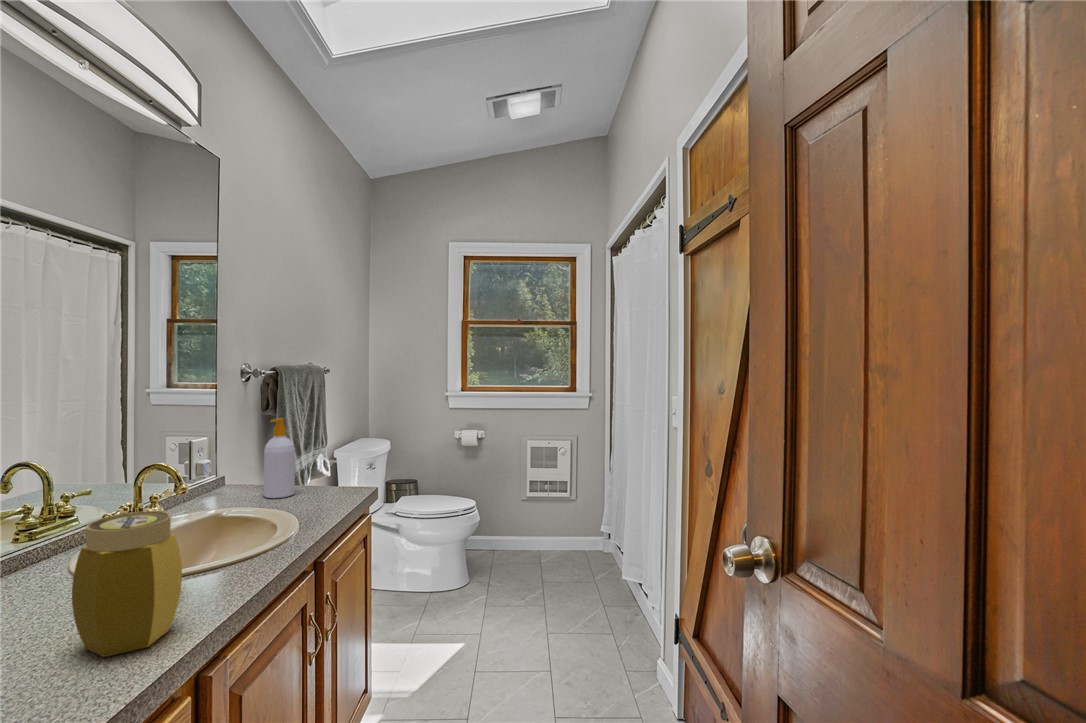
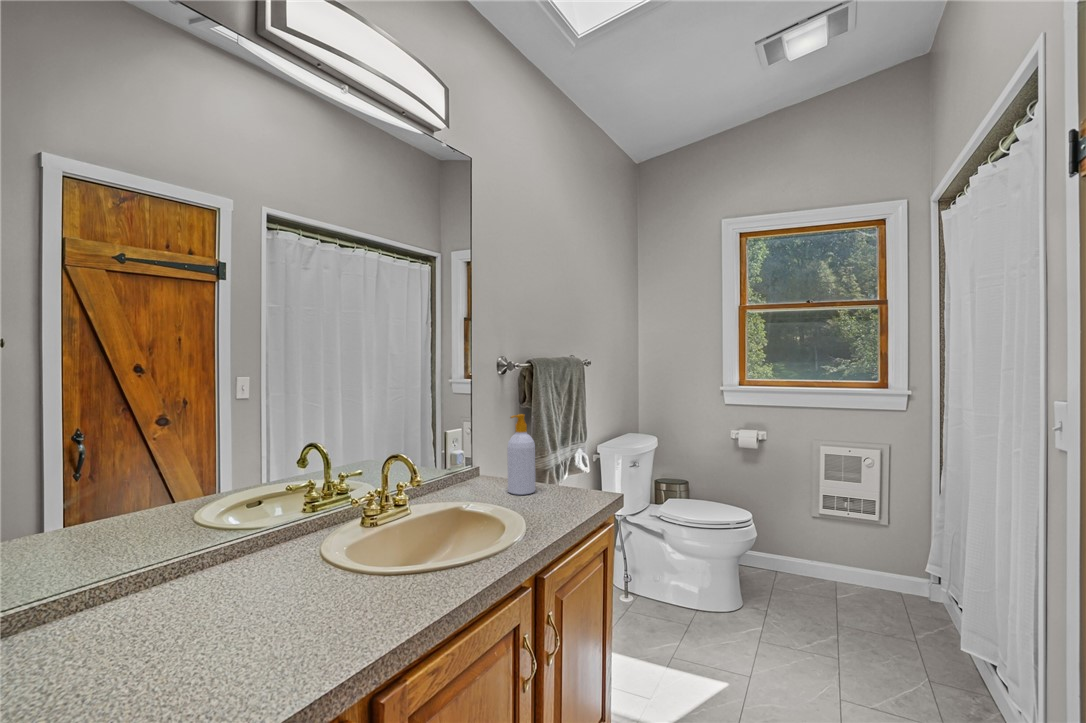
jar: present [72,511,182,657] -> none [268,512,359,660]

